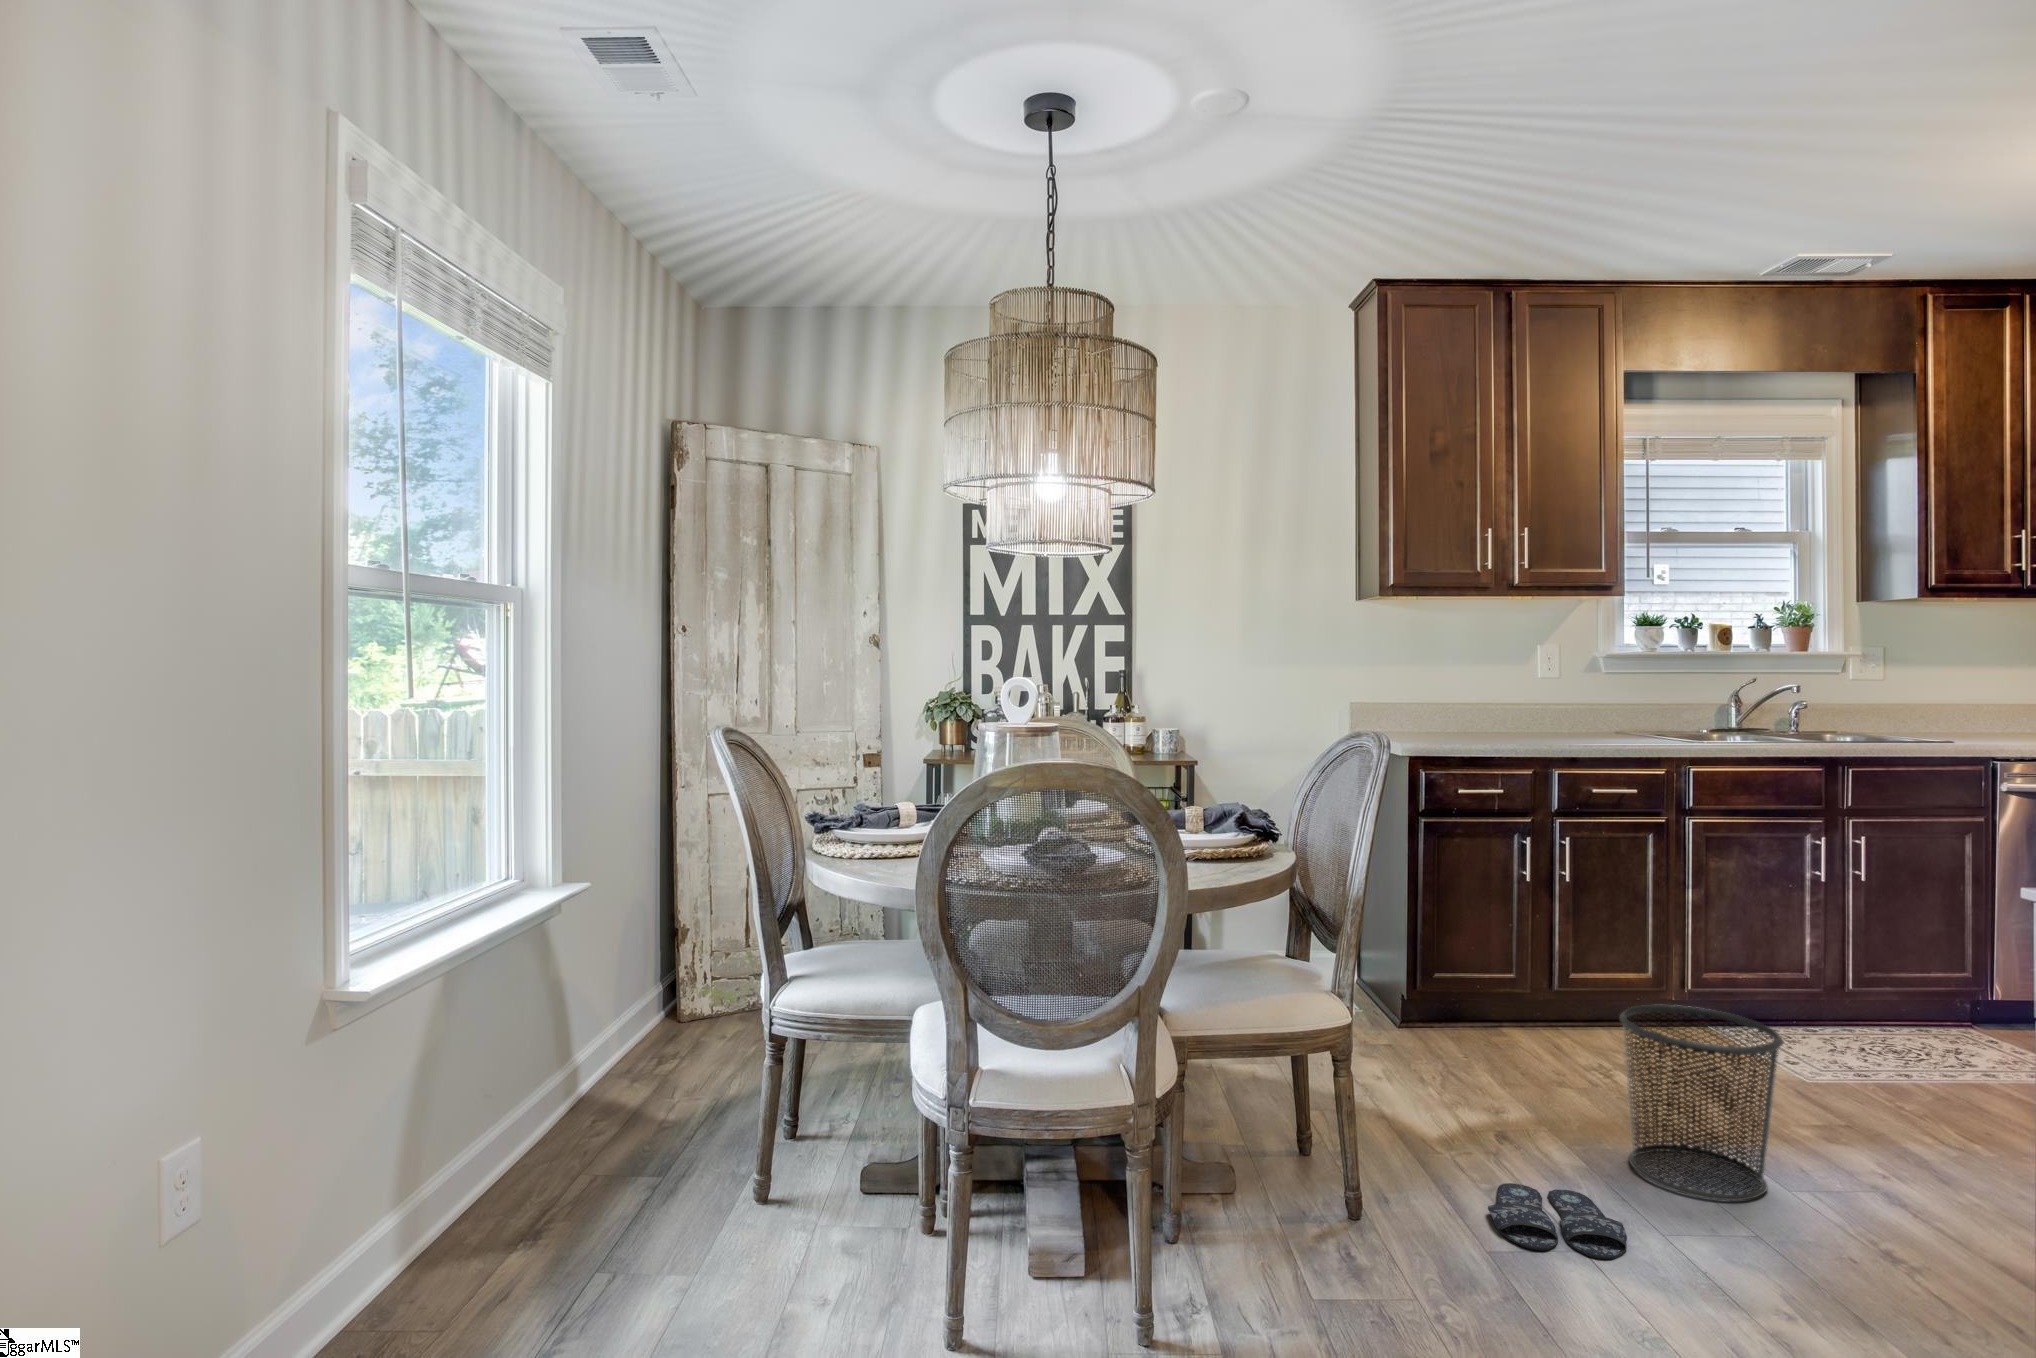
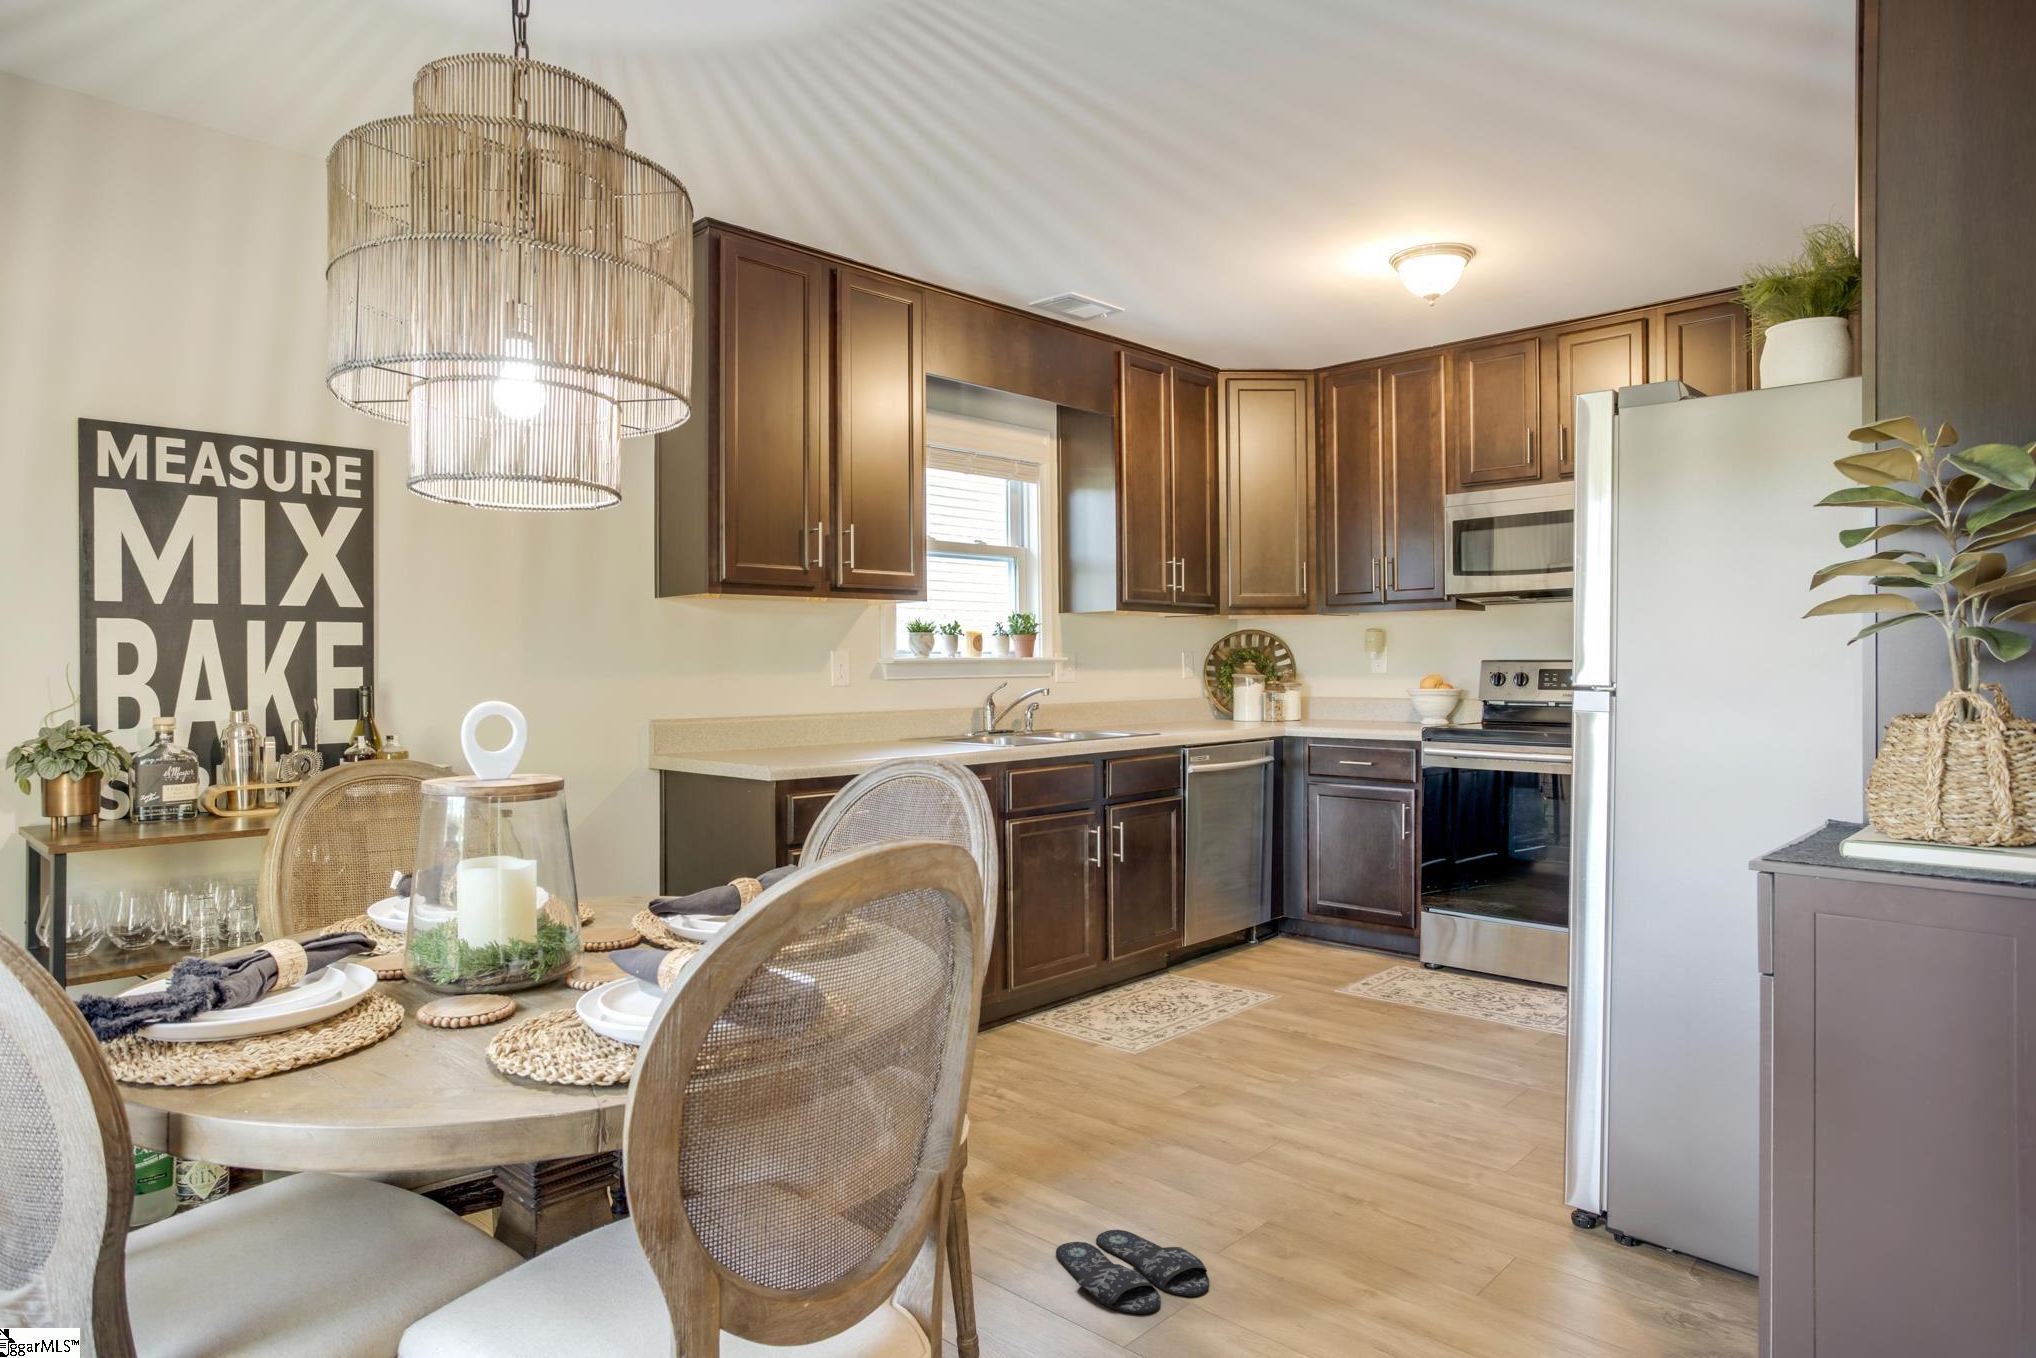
waste bin: present [1620,1005,1783,1201] -> none [1098,1007,1235,1194]

